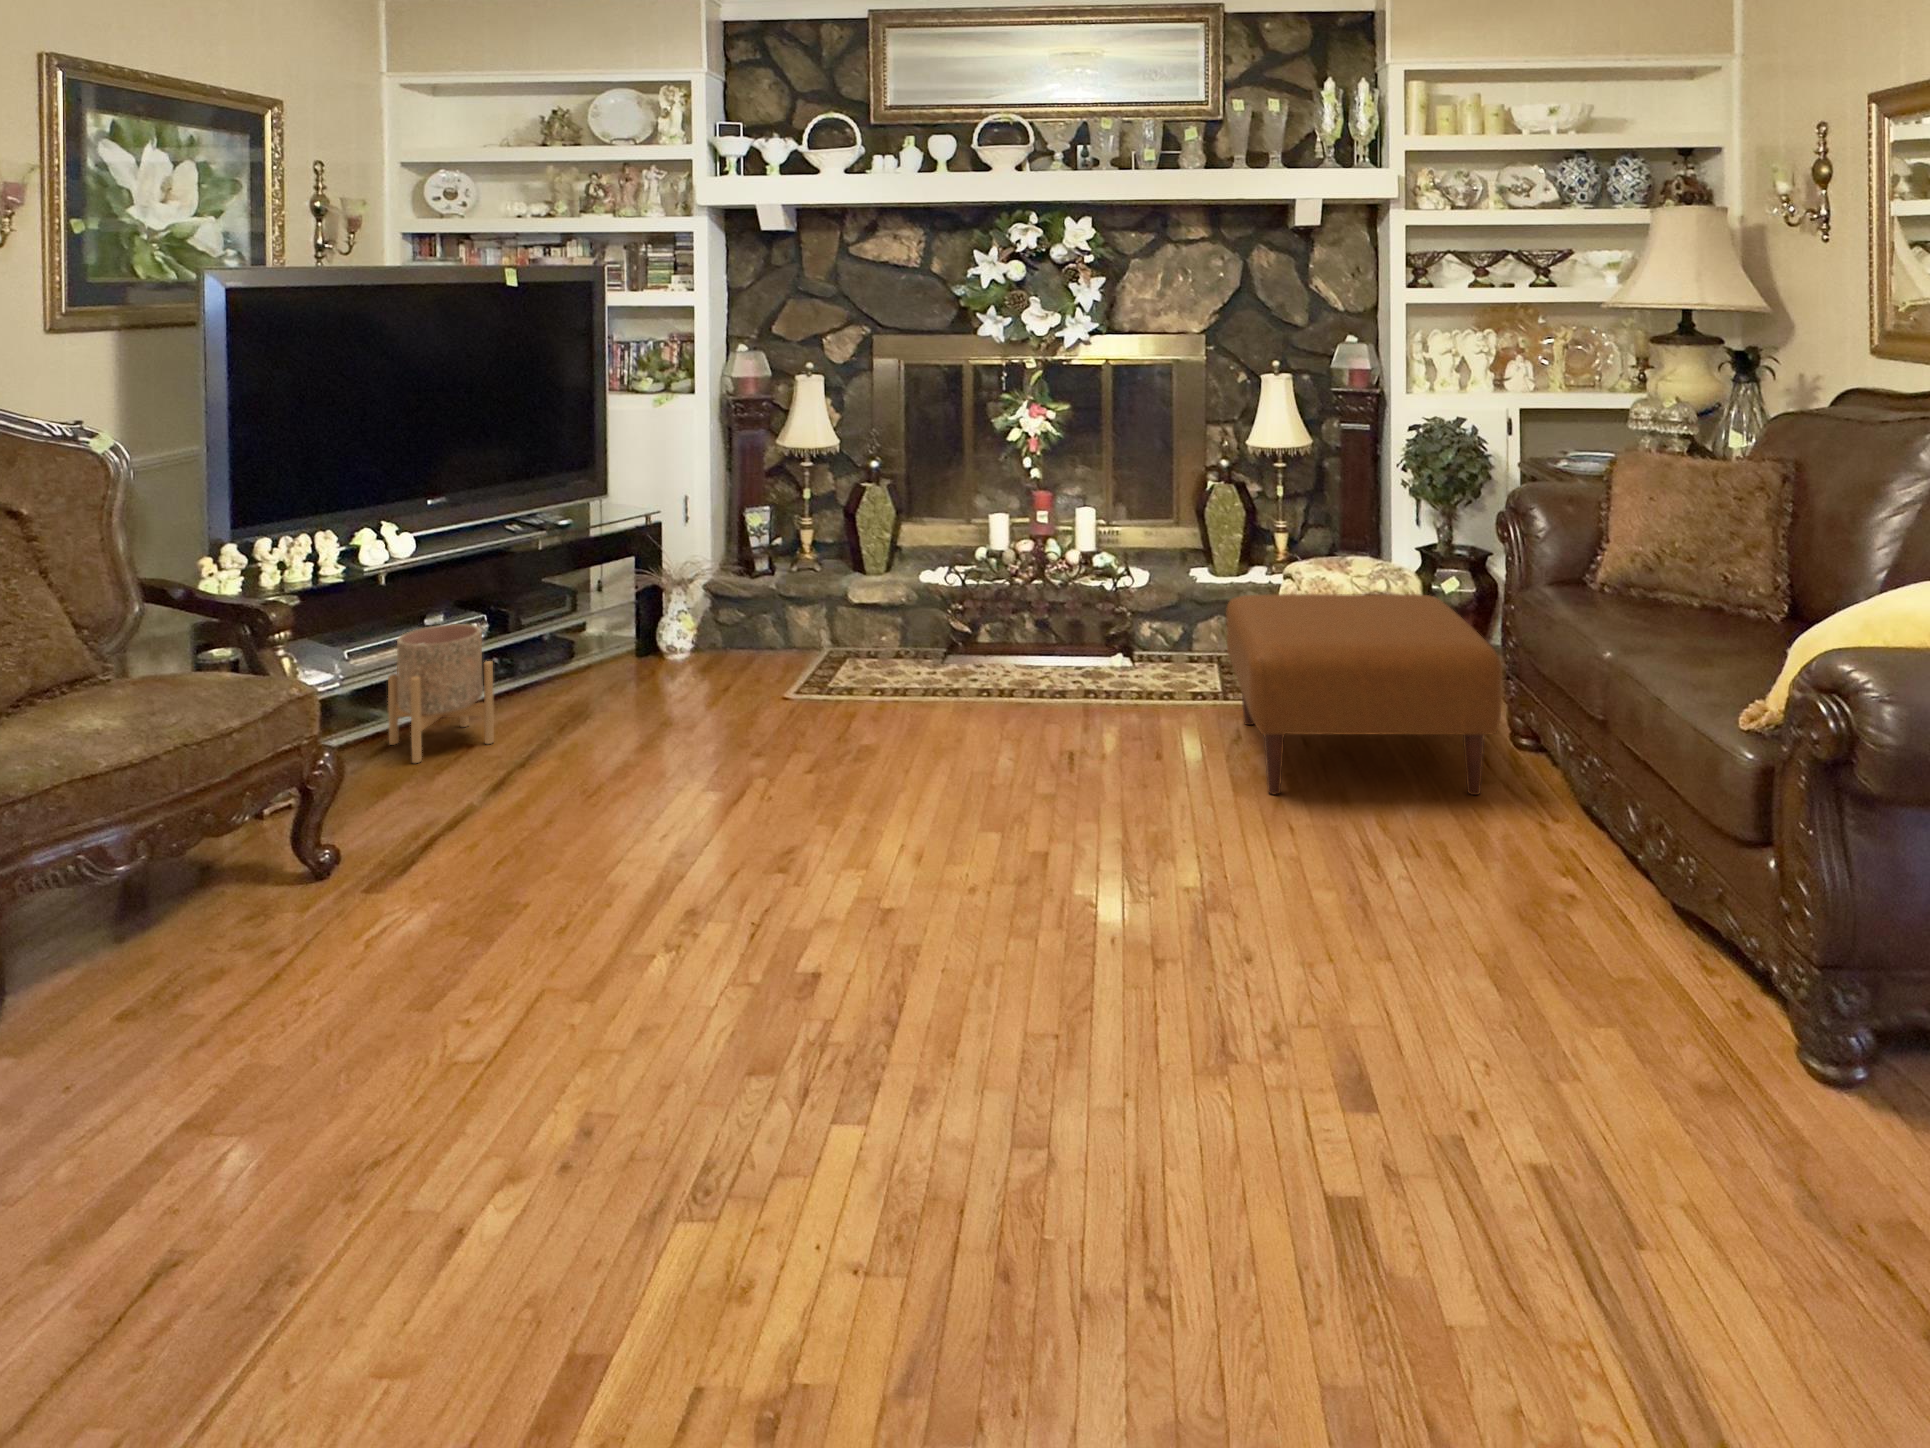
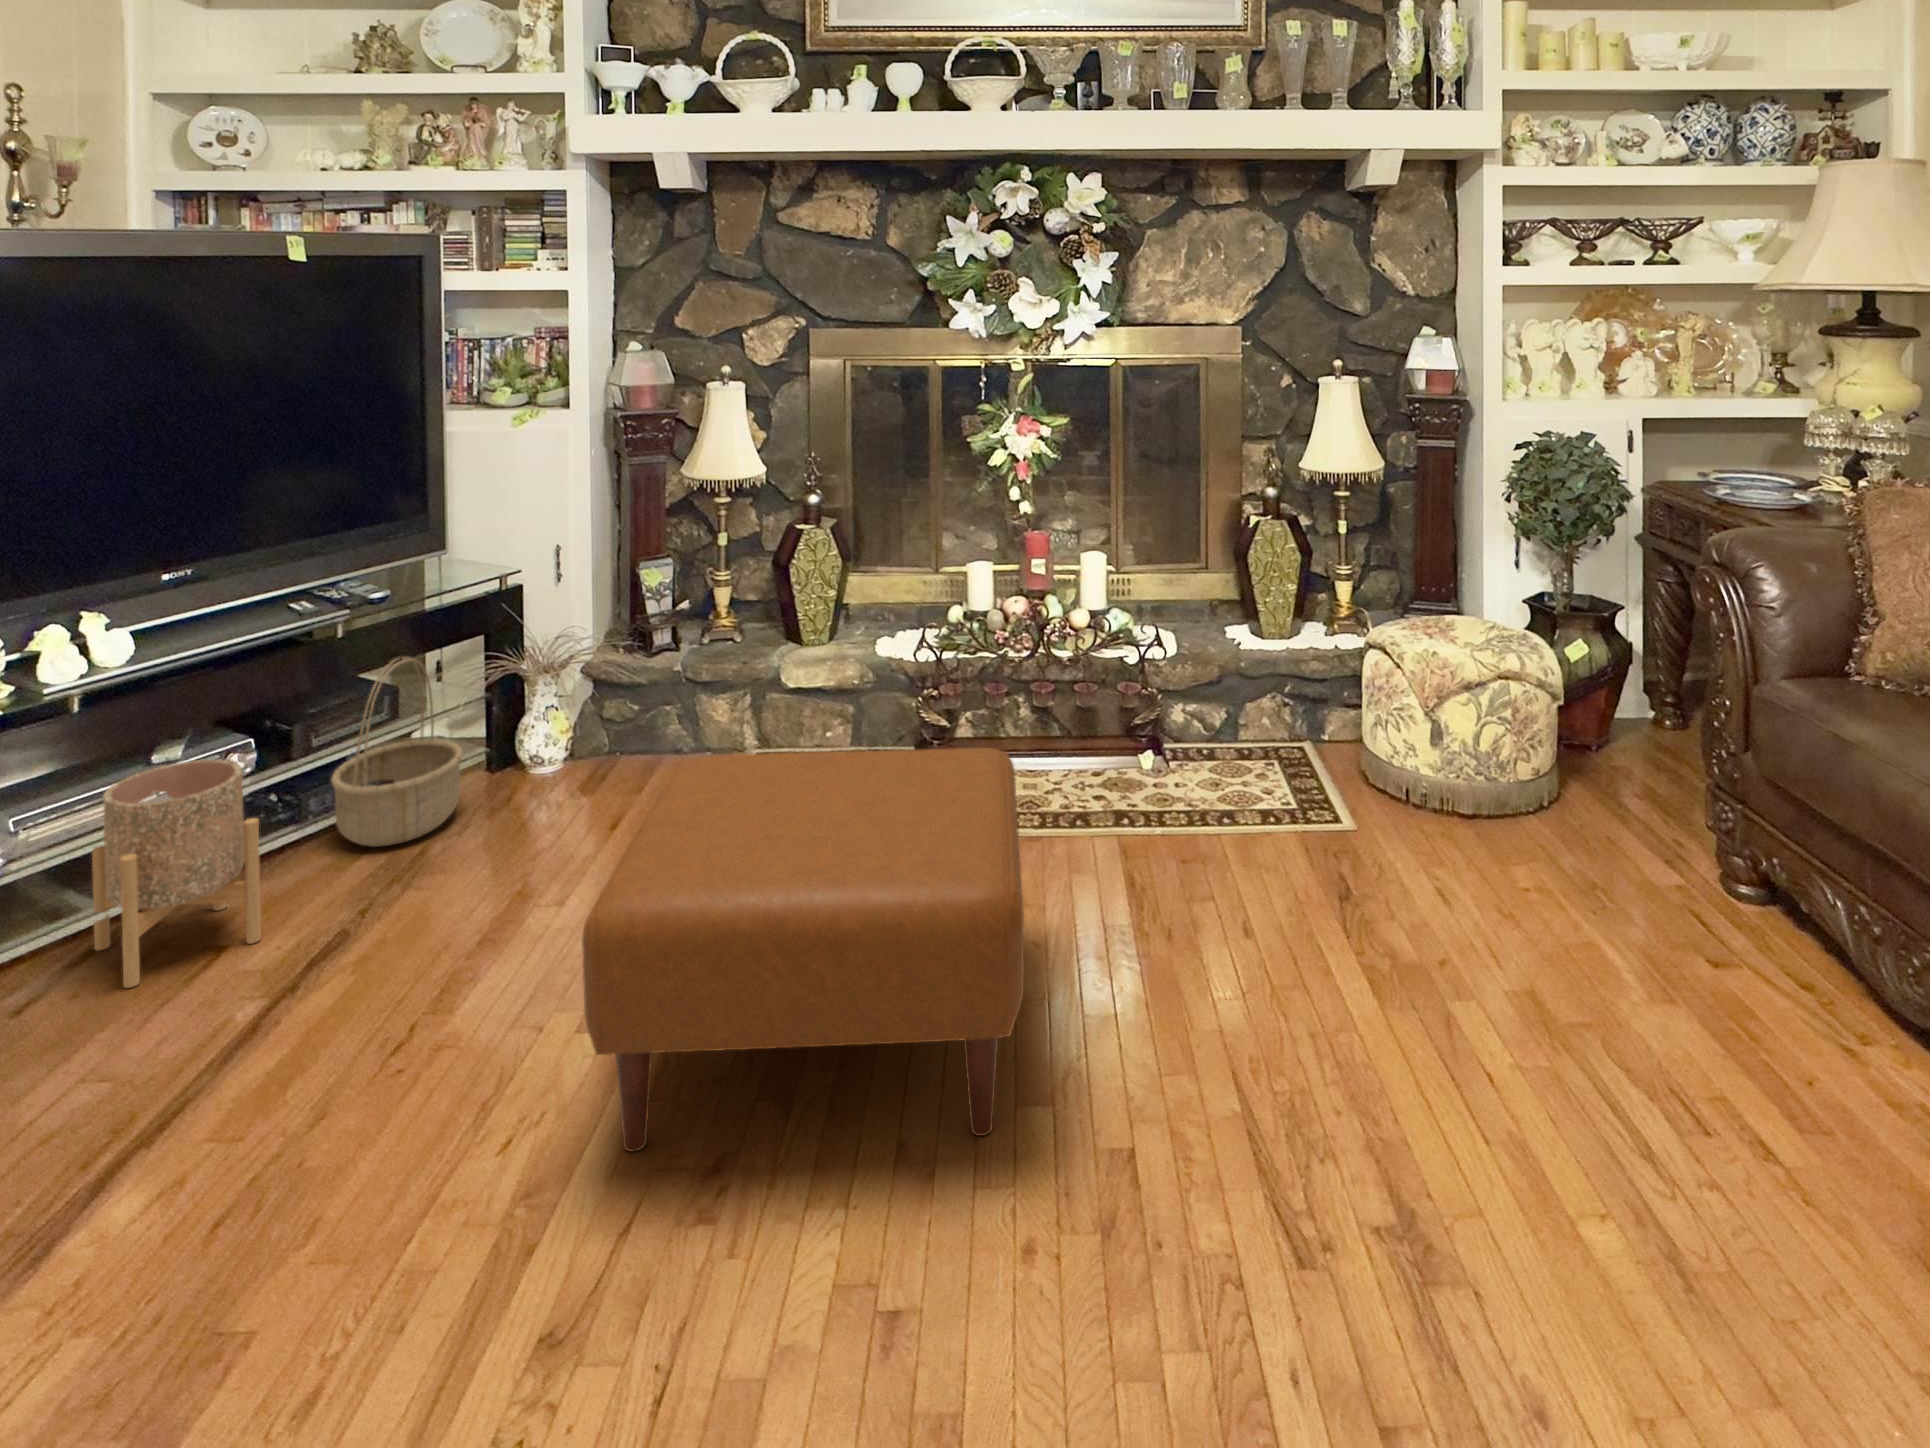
basket: none [532,566,621,697] -> present [331,657,463,847]
ottoman: present [1226,594,1502,795] -> present [582,748,1024,1152]

